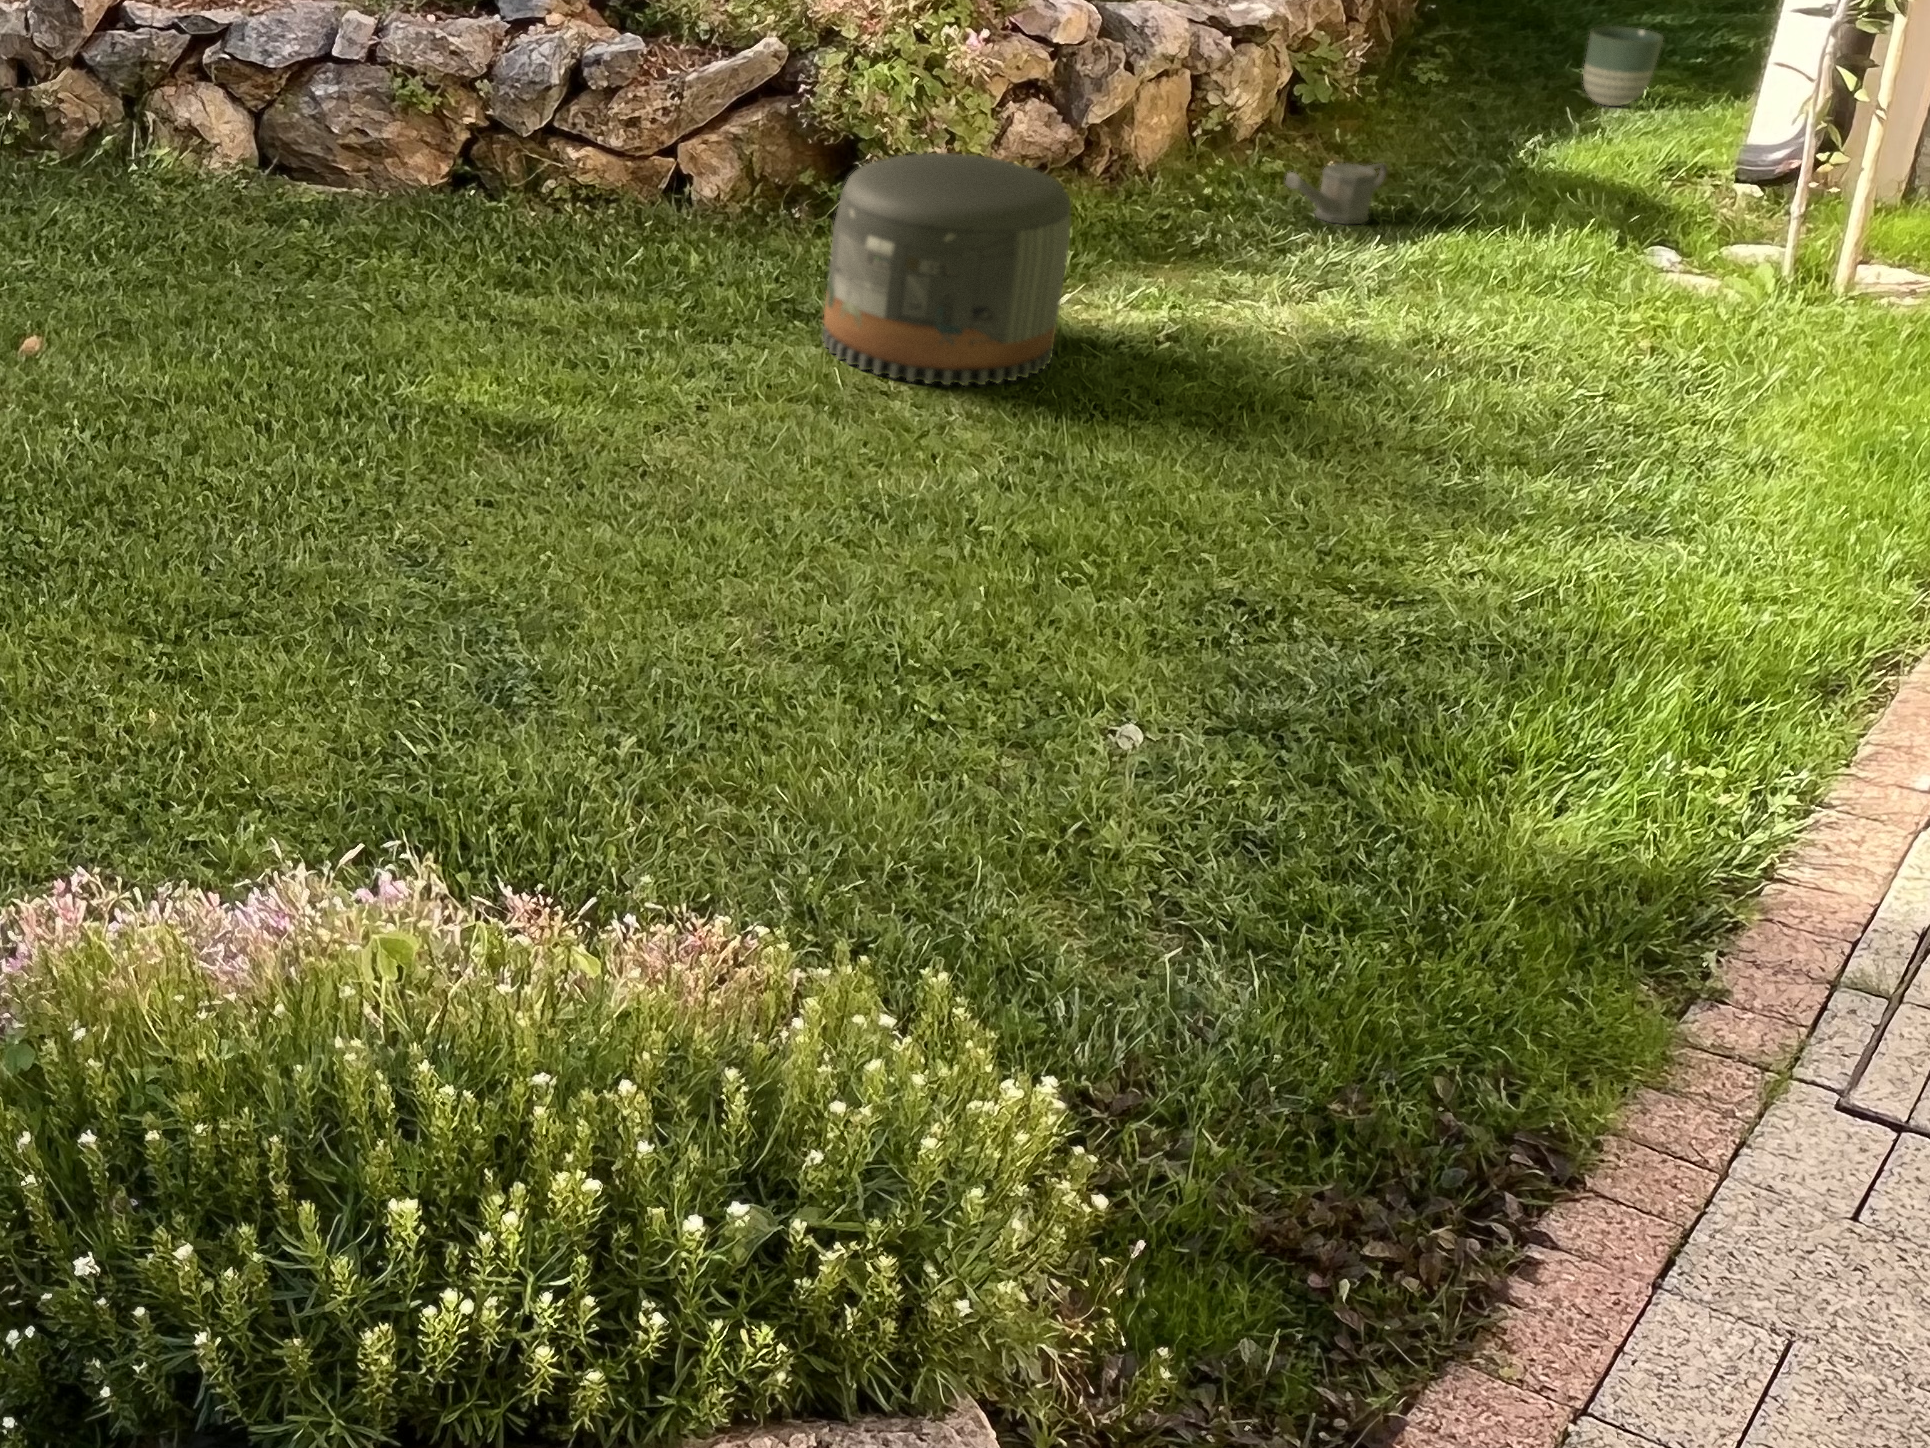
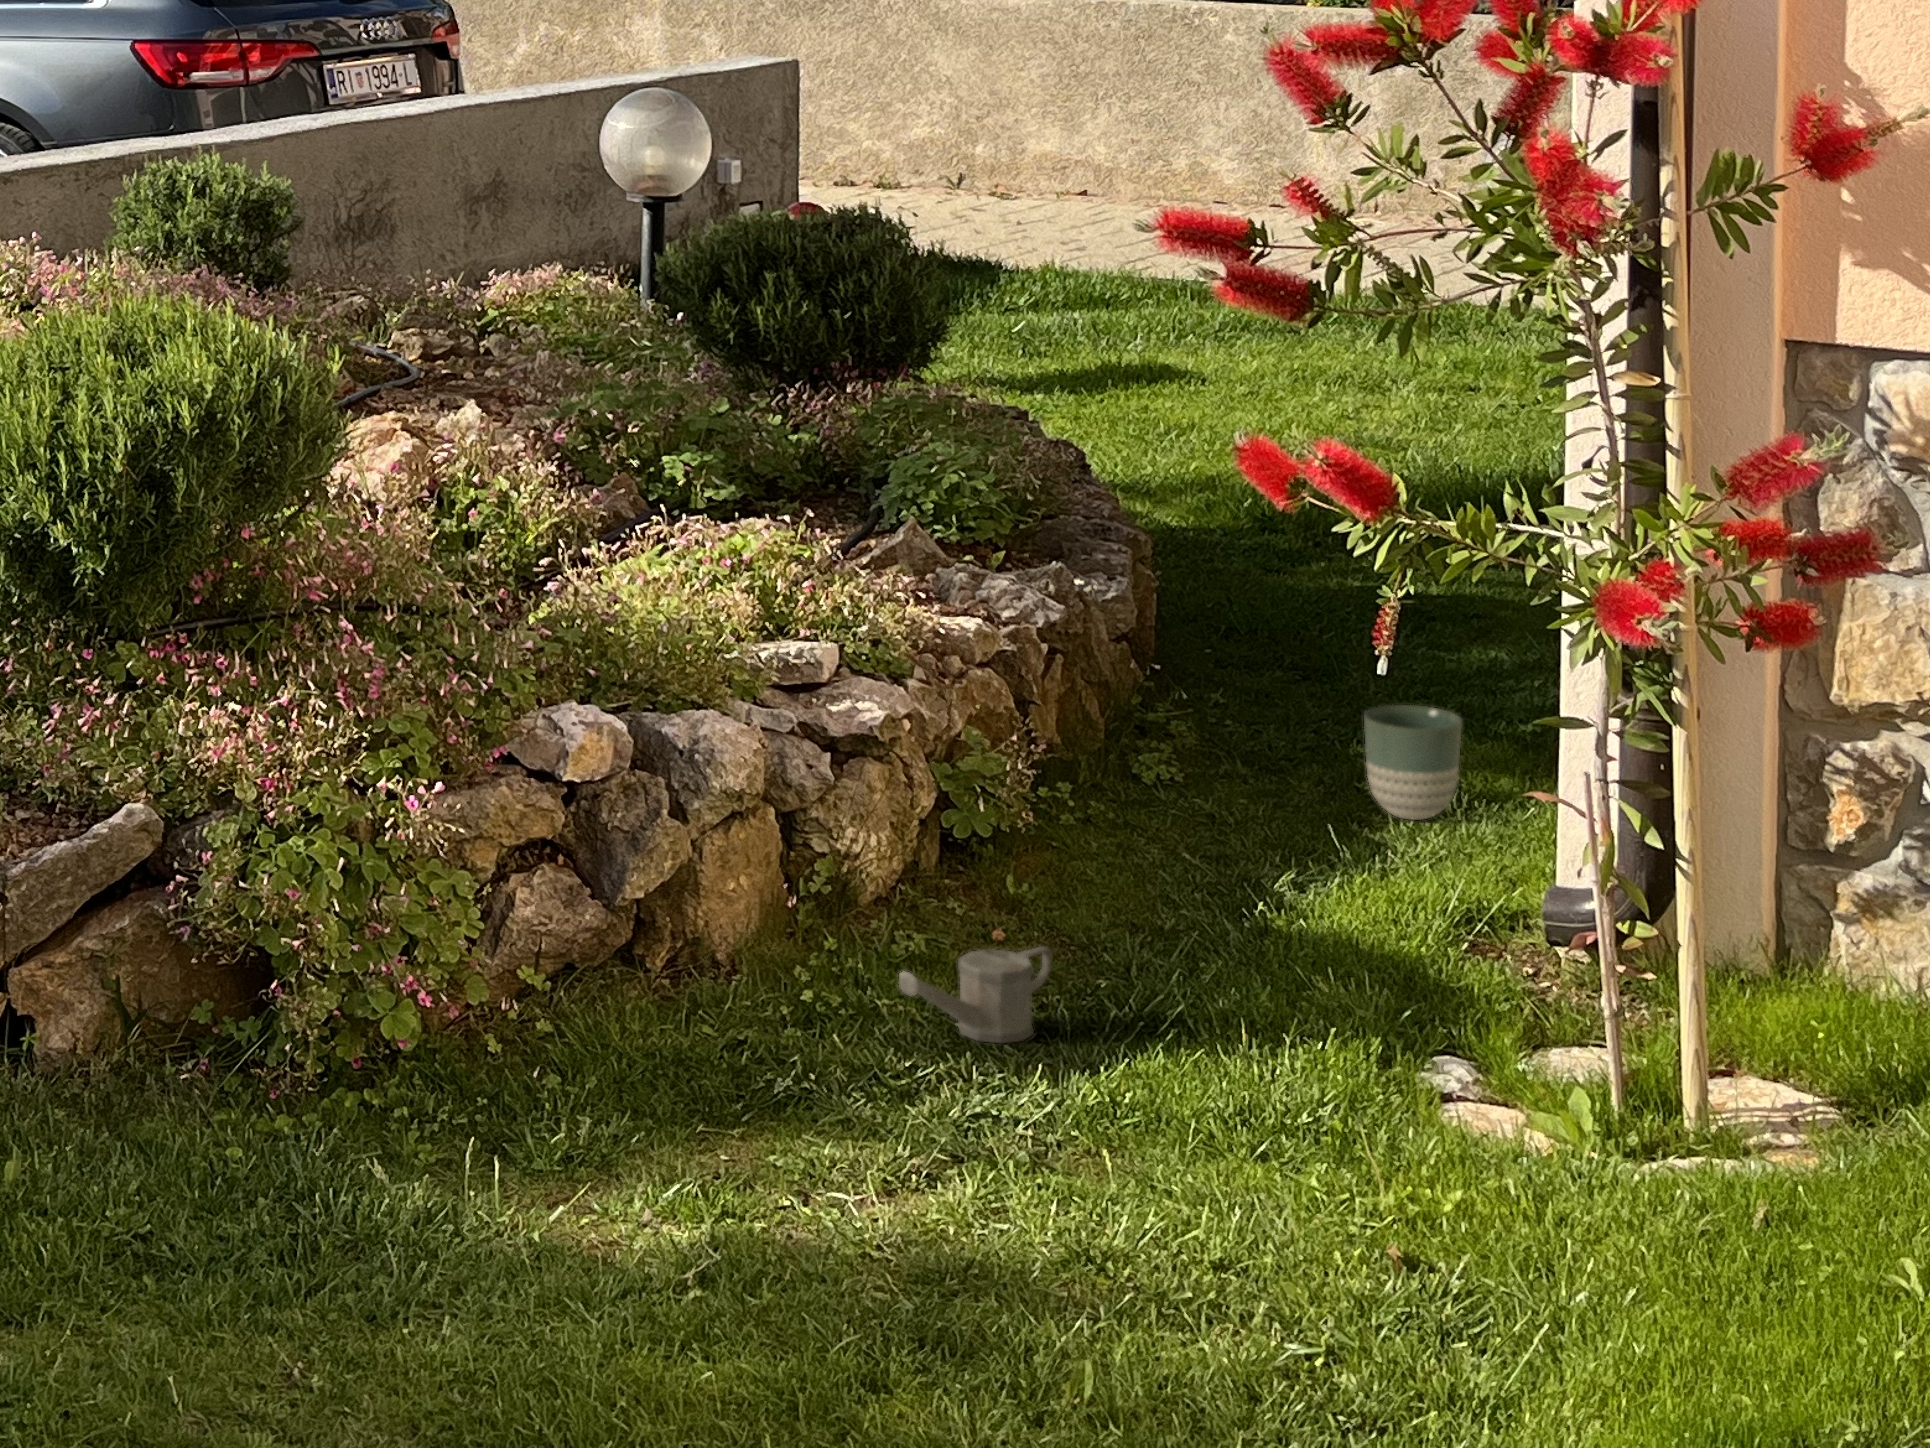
pouf: present [823,153,1071,386] -> none [149,1004,497,1380]

